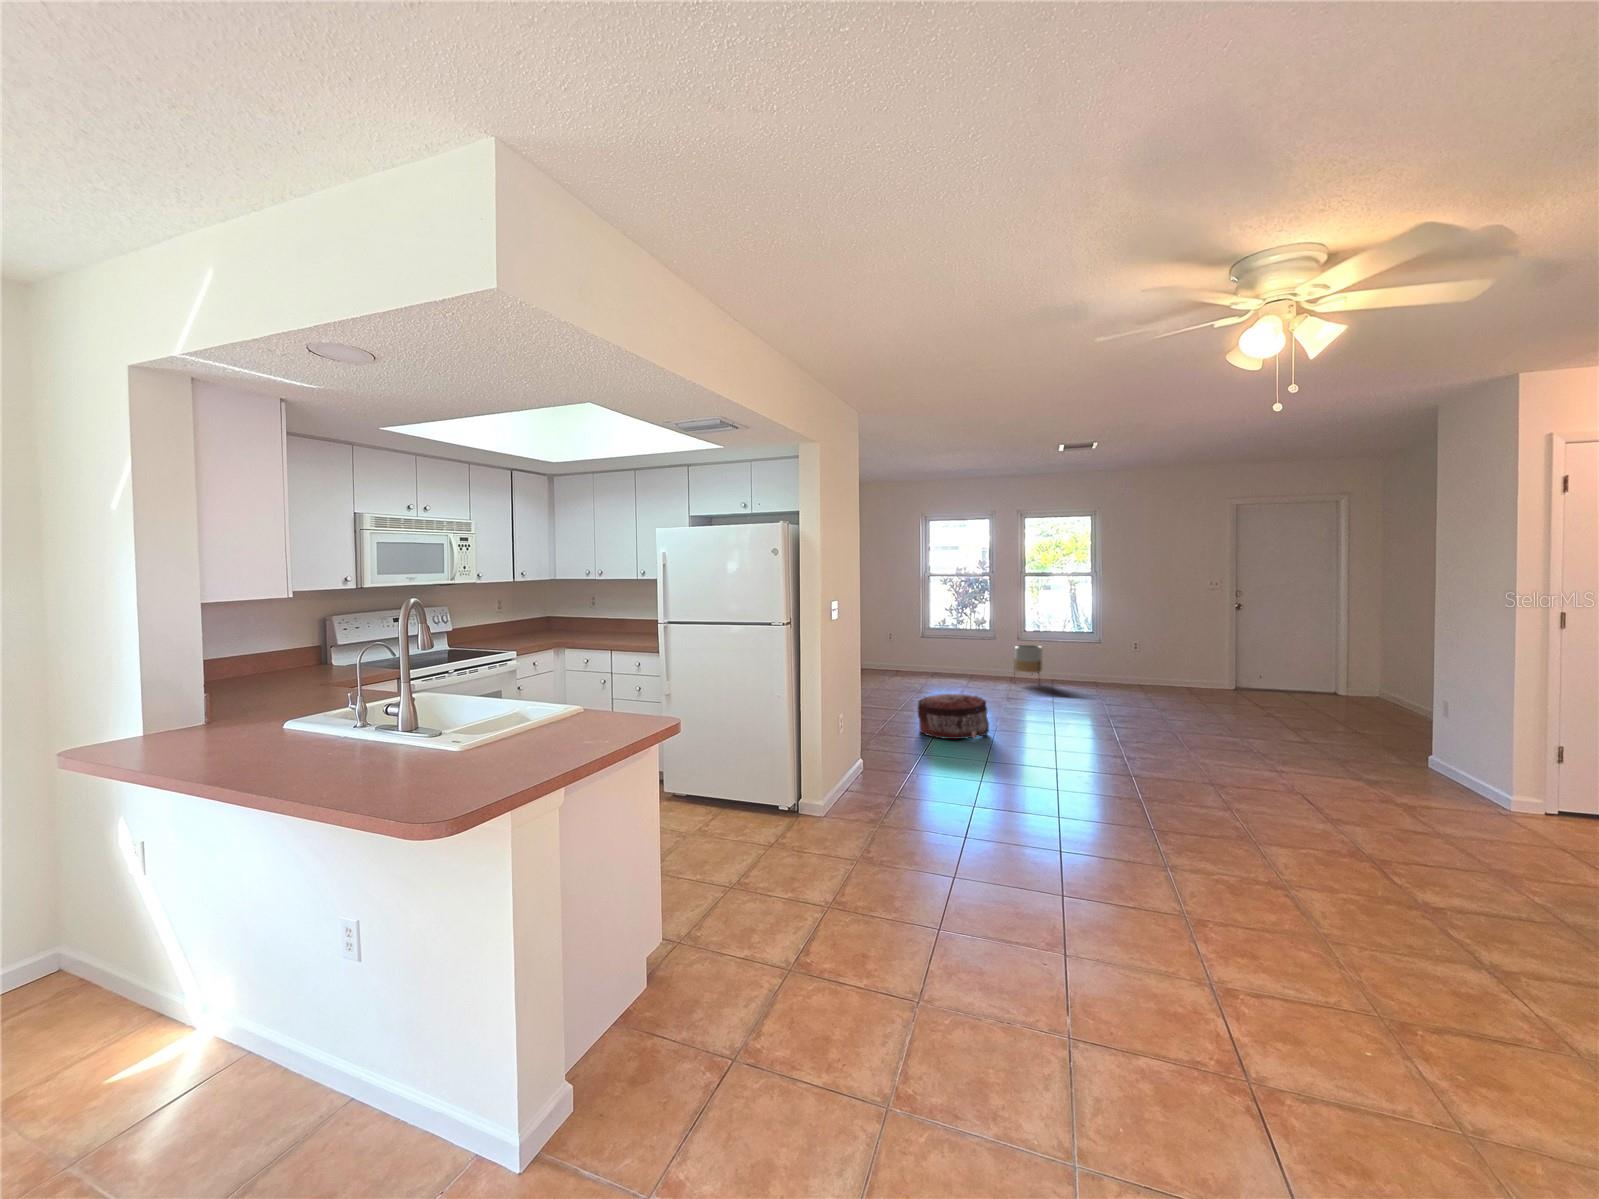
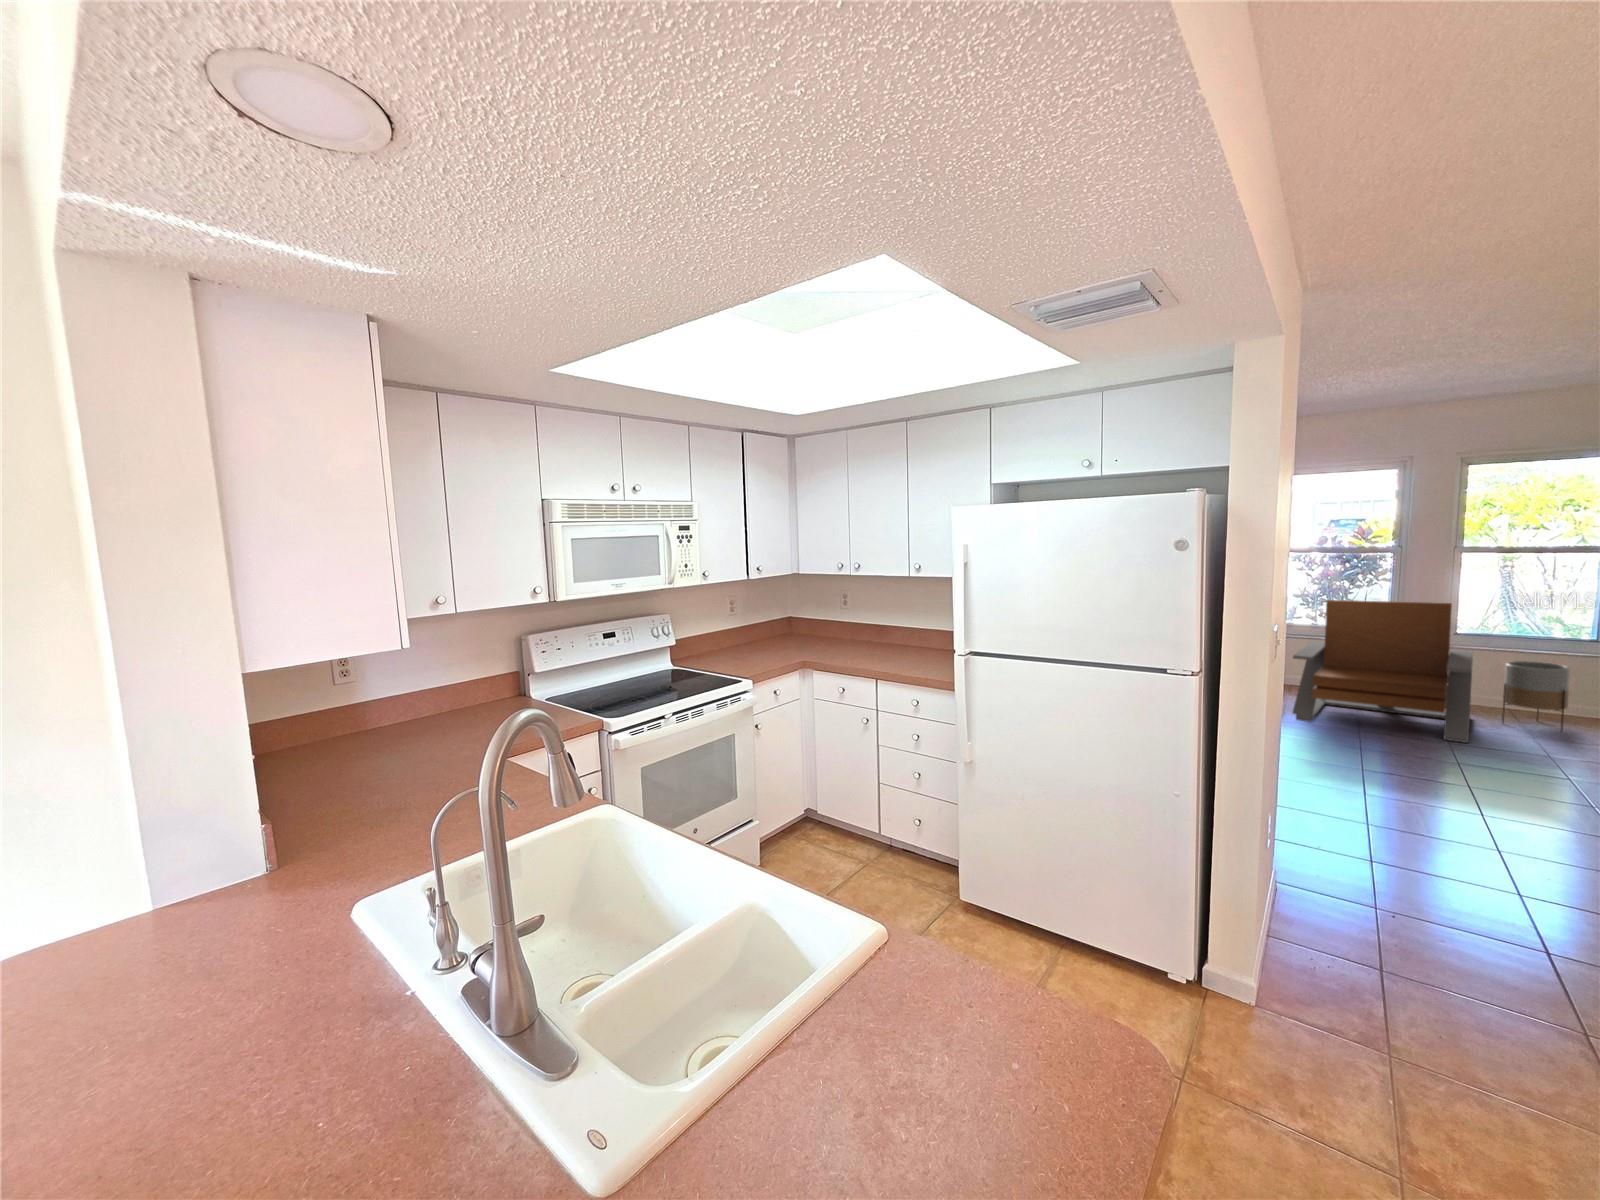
lounge chair: none [905,609,1001,693] -> present [1293,600,1473,743]
pouf: present [918,694,989,739] -> none [1368,757,1543,854]

